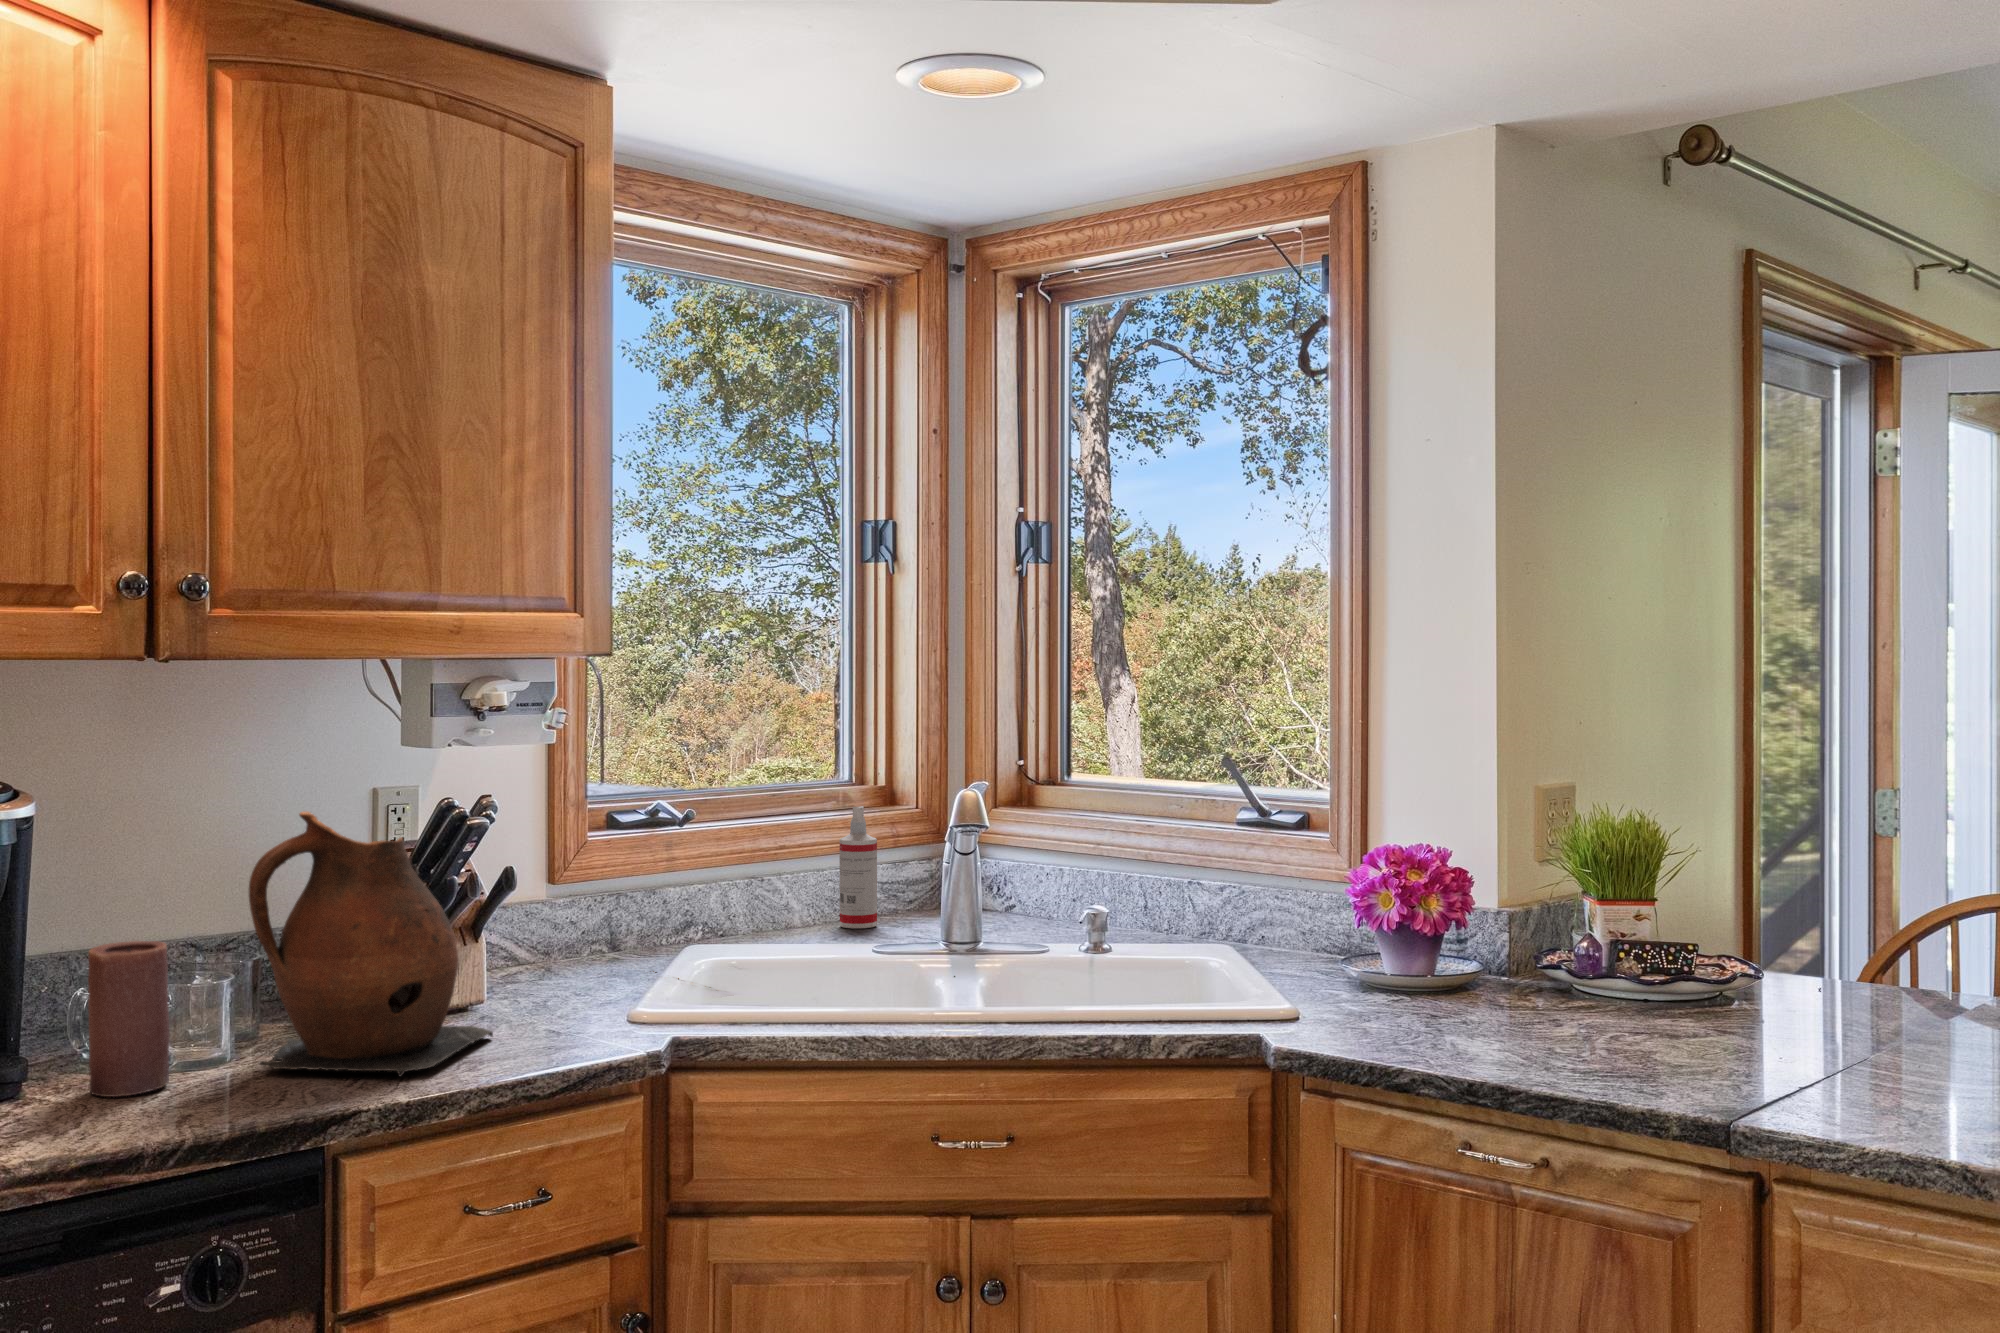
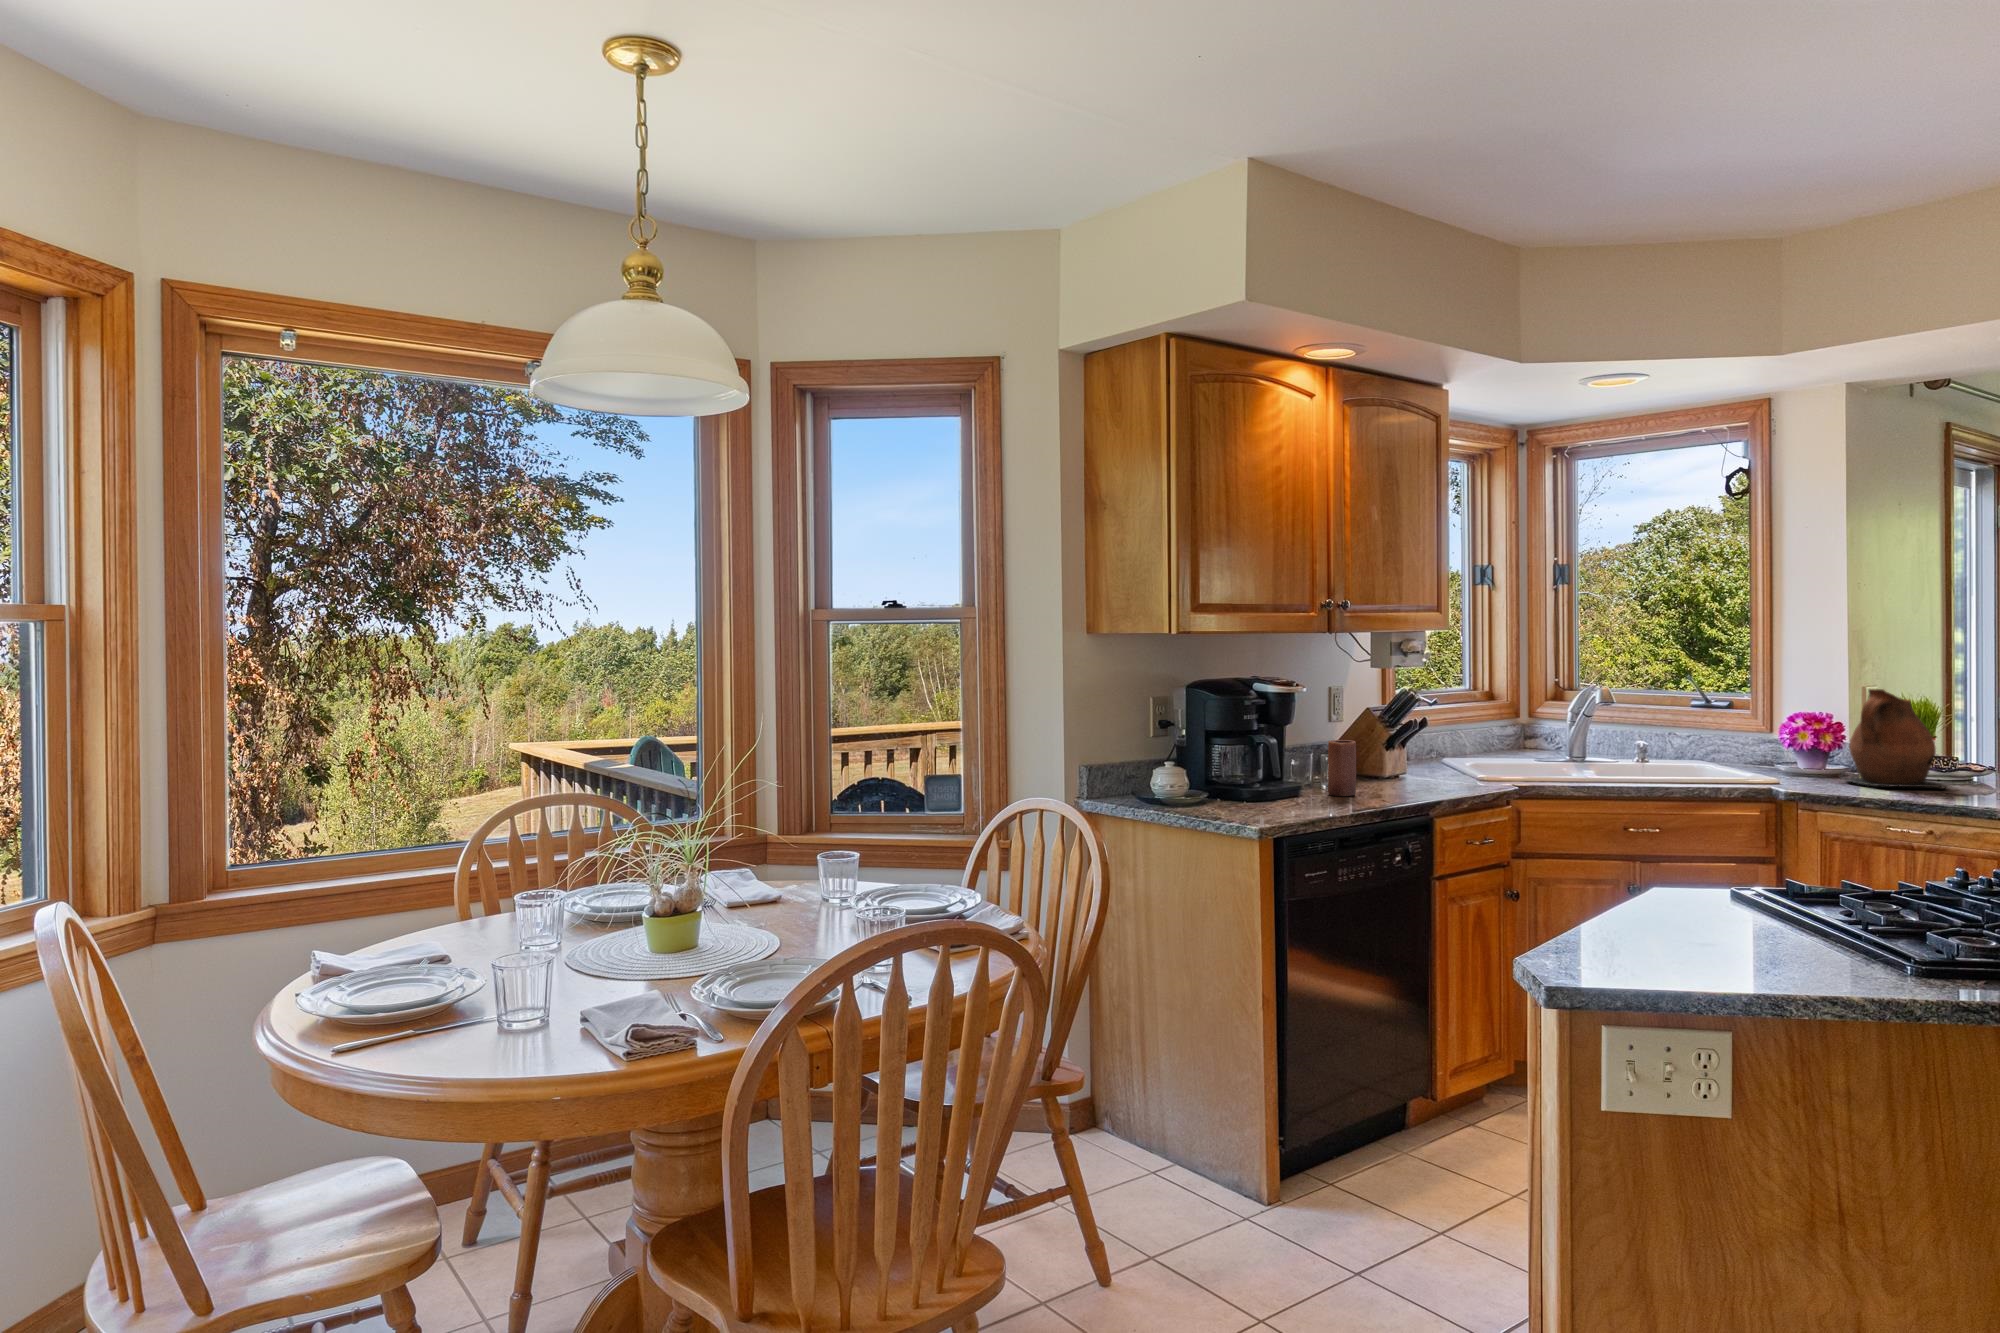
spray bottle: present [839,806,877,928] -> none [1486,700,1504,756]
ceramic pitcher: present [249,811,493,1076] -> present [1844,689,1948,788]

